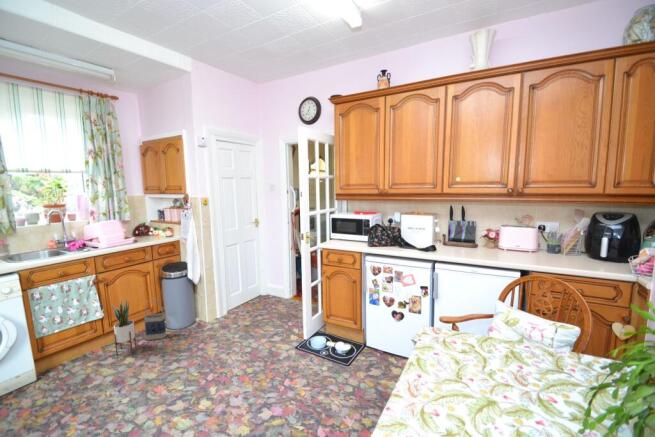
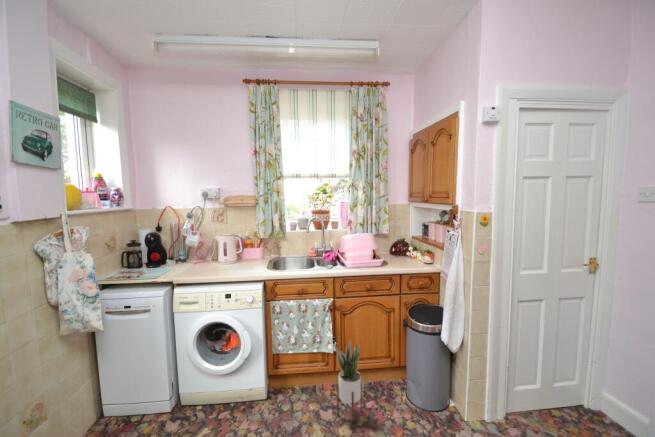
bag: present [144,299,166,340] -> none [376,352,402,421]

